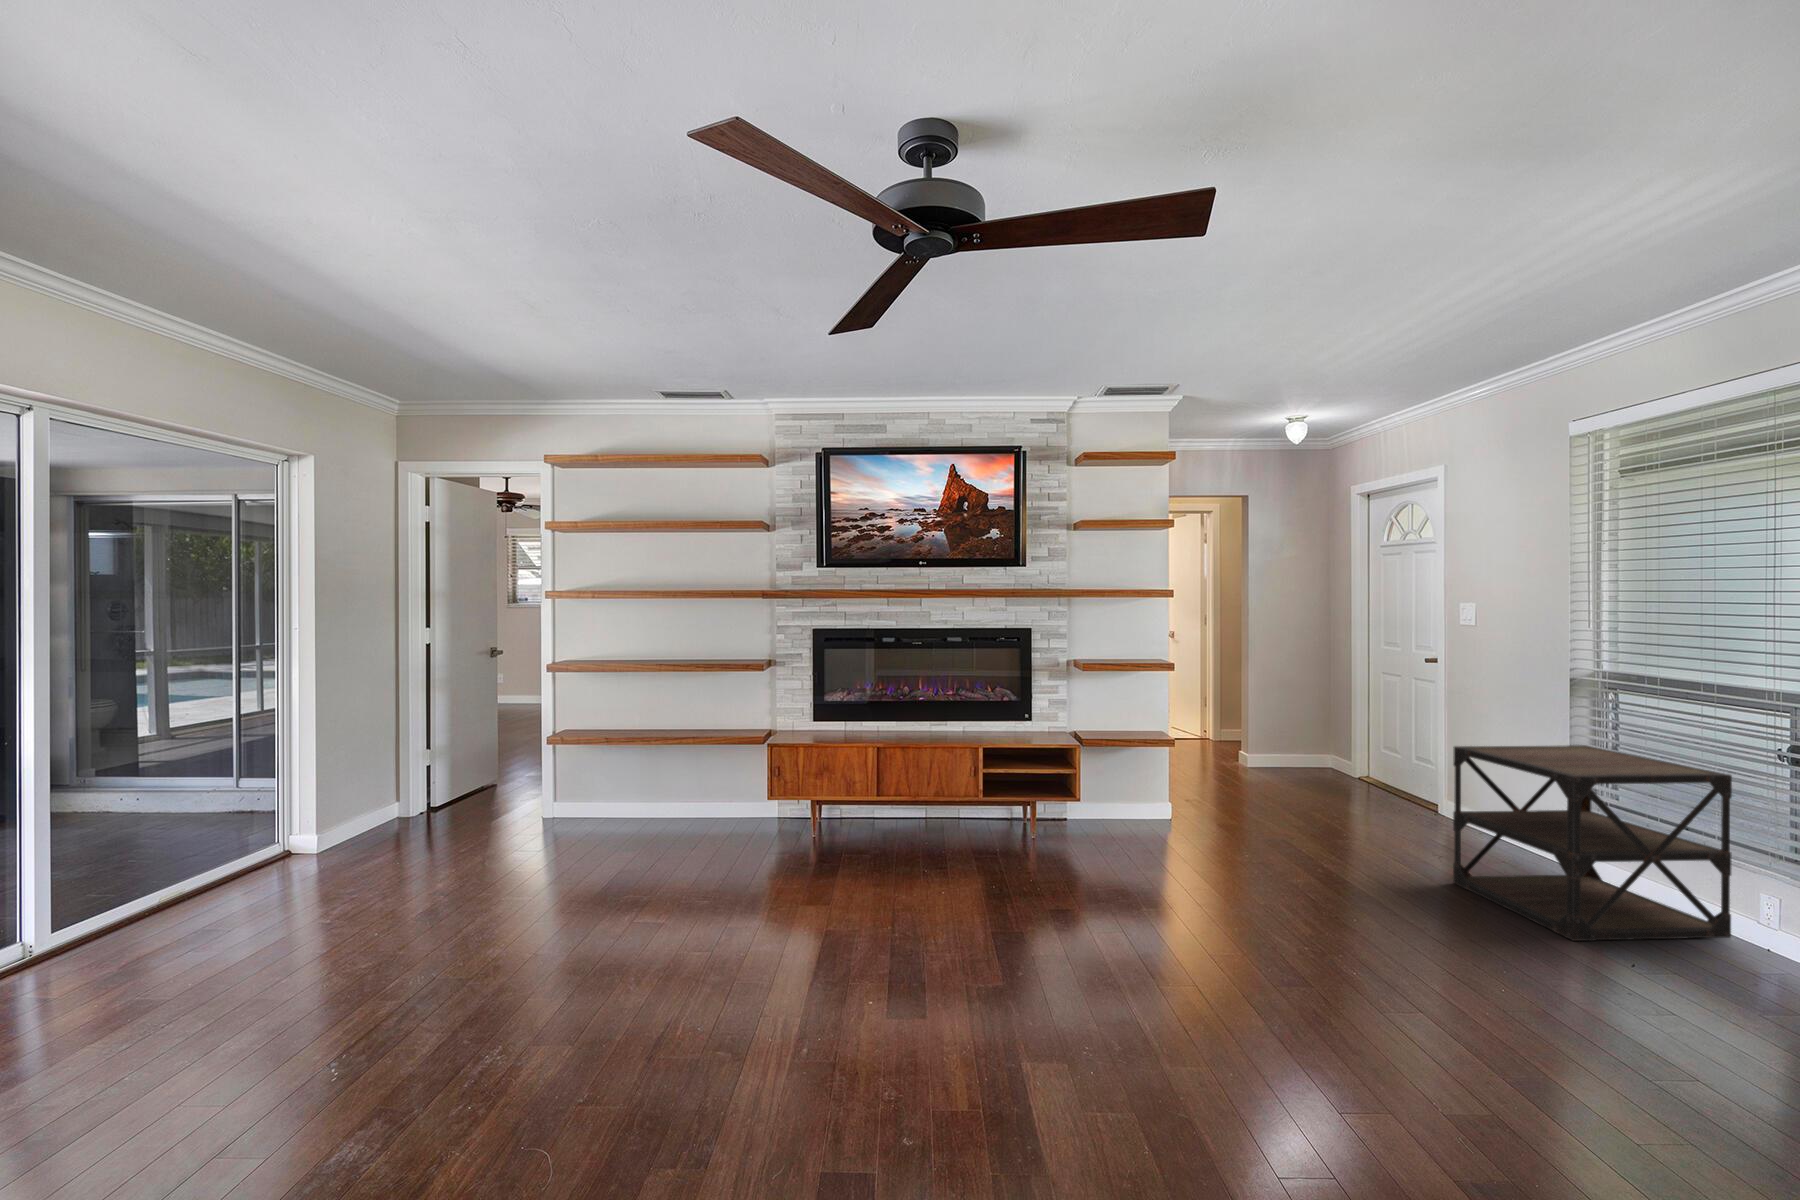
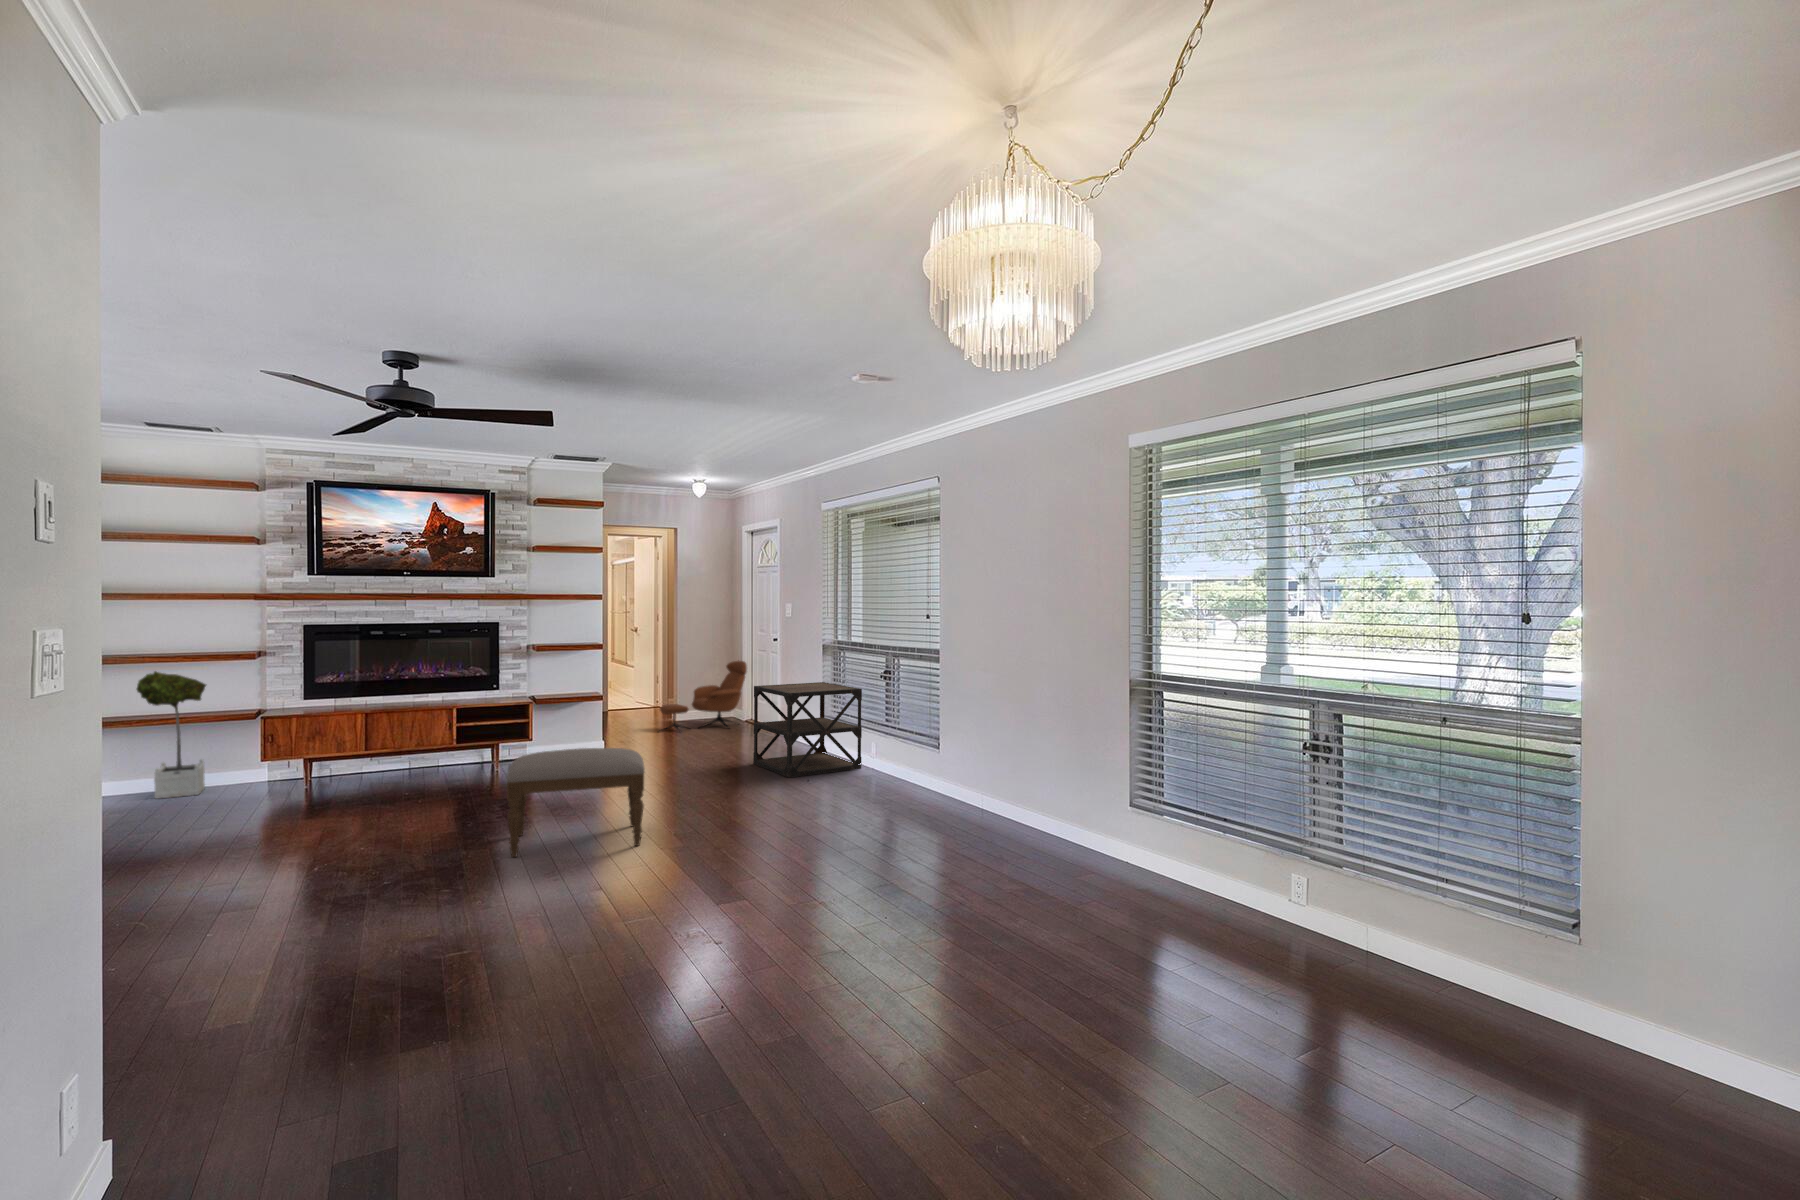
potted tree: none [652,682,717,832] -> present [137,671,206,799]
lounge chair: none [1229,685,1363,789] -> present [660,661,747,730]
ottoman: none [1104,886,1414,1155] -> present [507,748,644,857]

